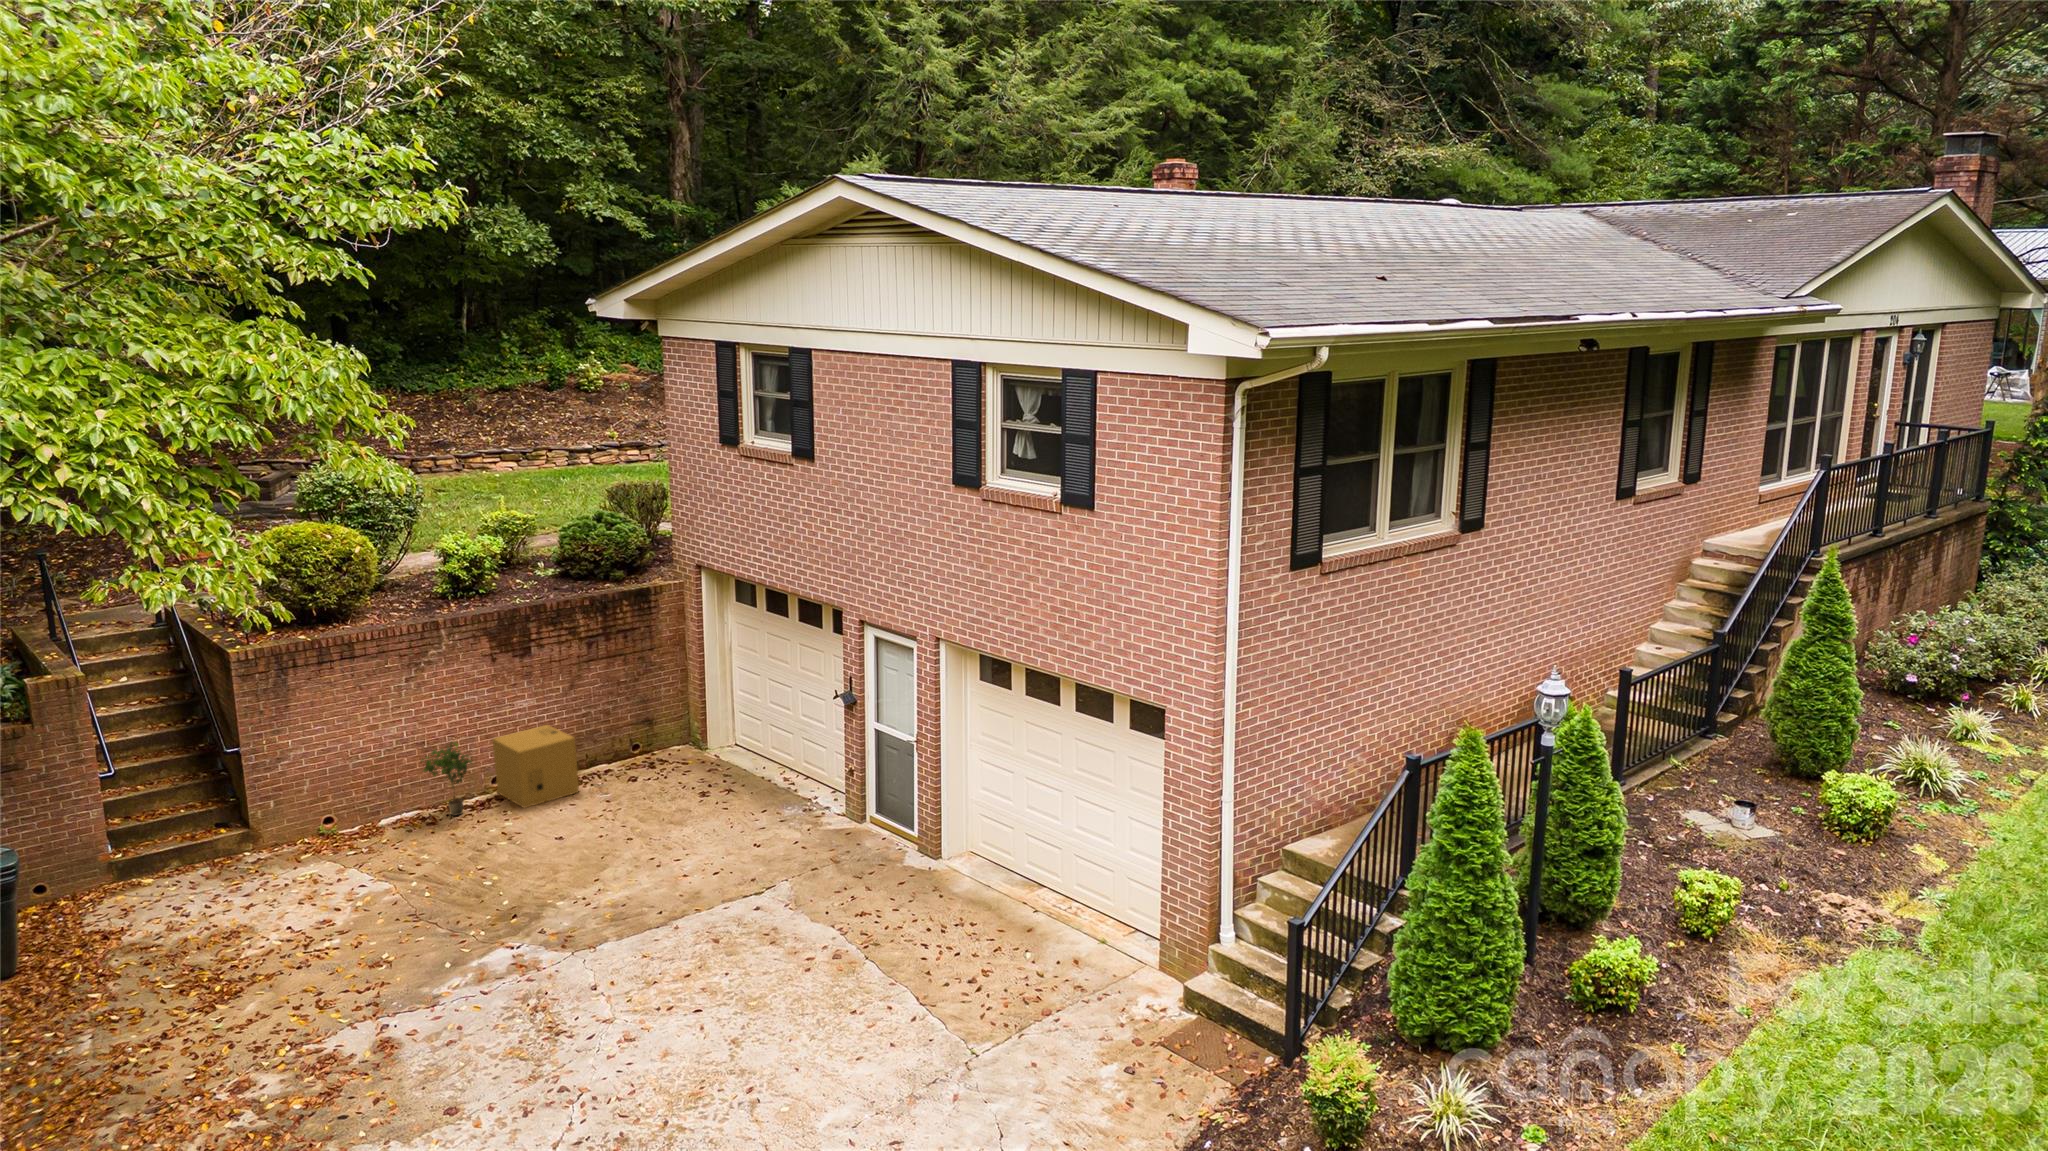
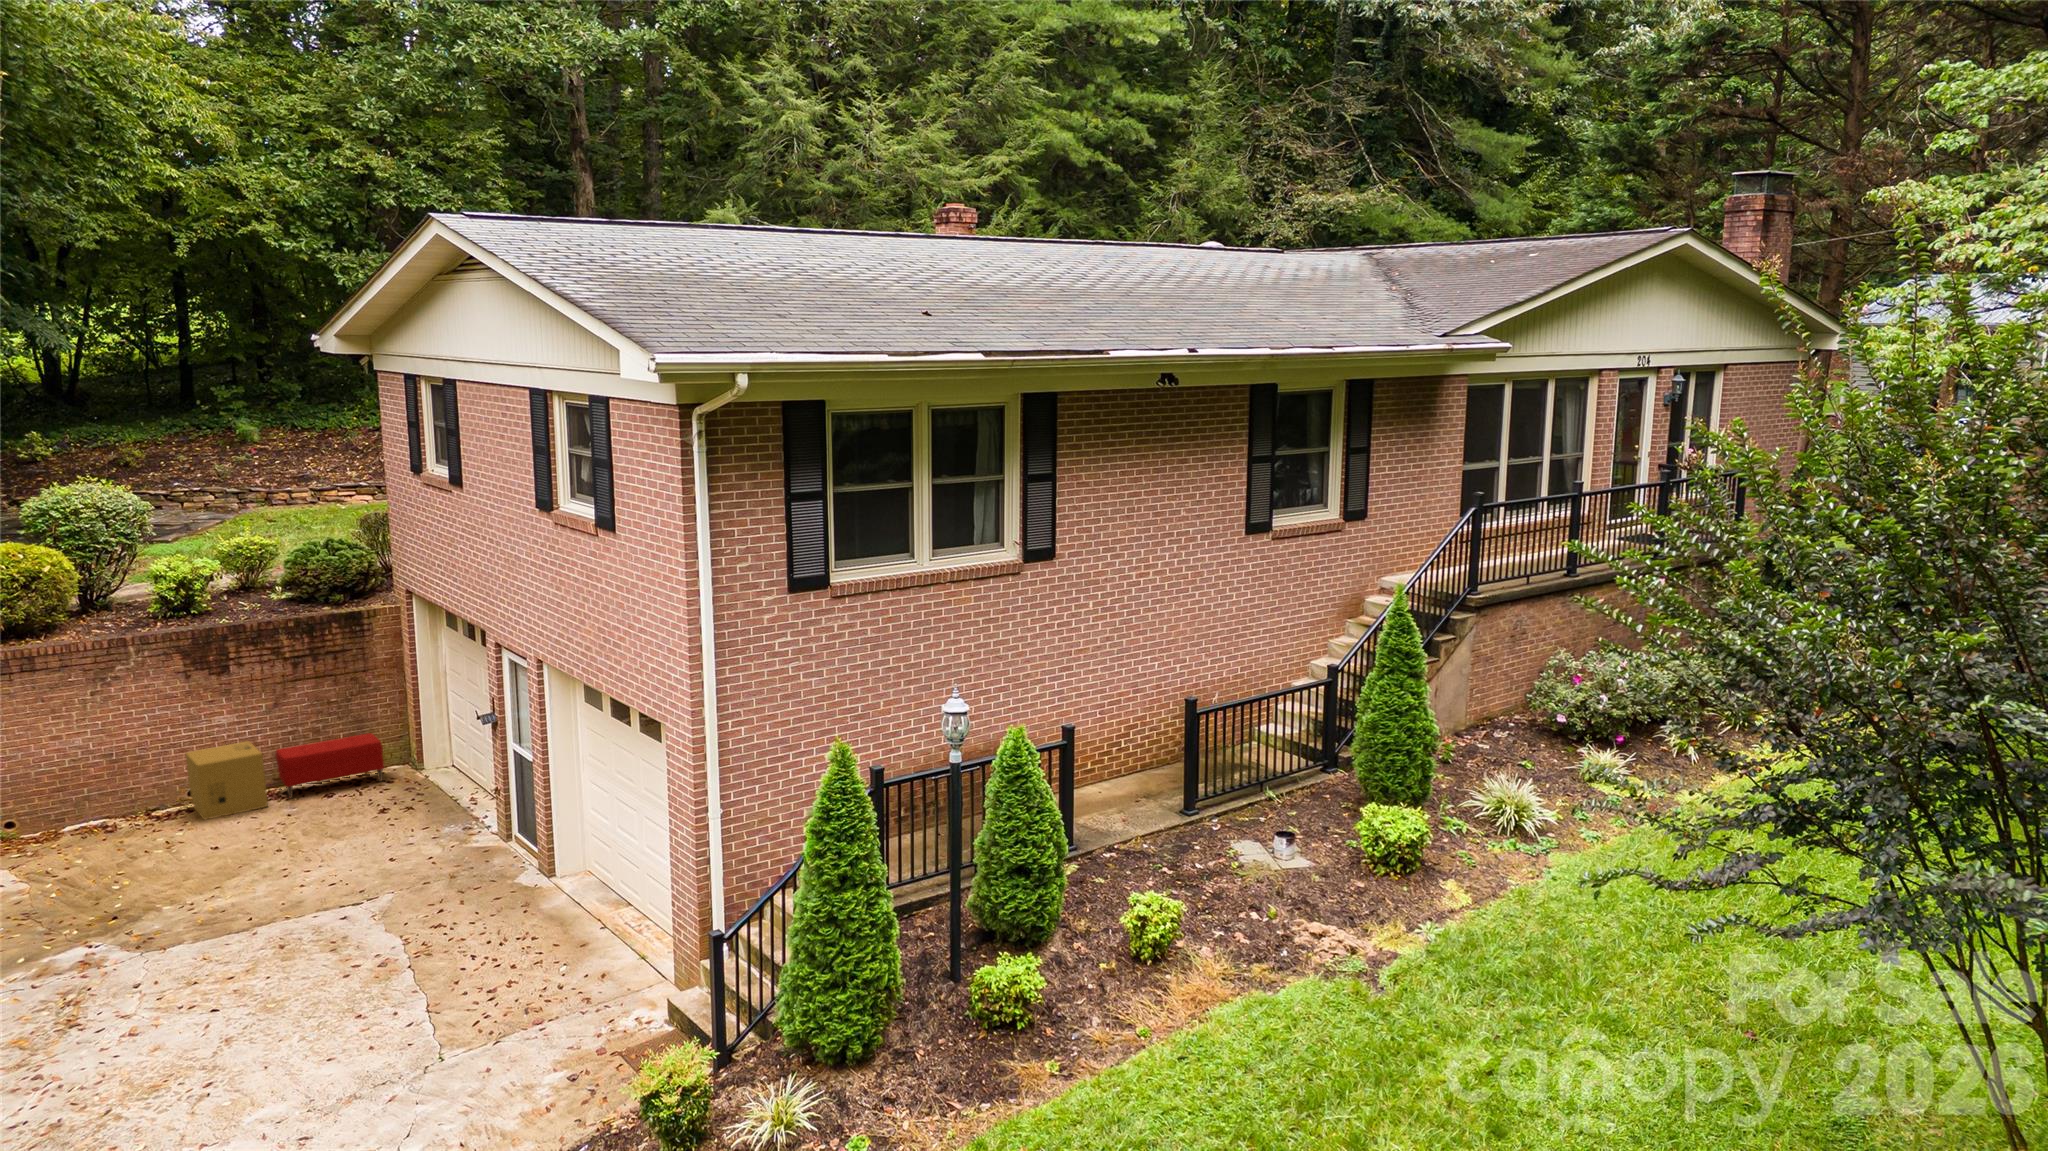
bench: none [571,713,677,783] -> present [275,733,384,798]
potted plant: present [421,742,471,816] -> none [96,753,158,825]

